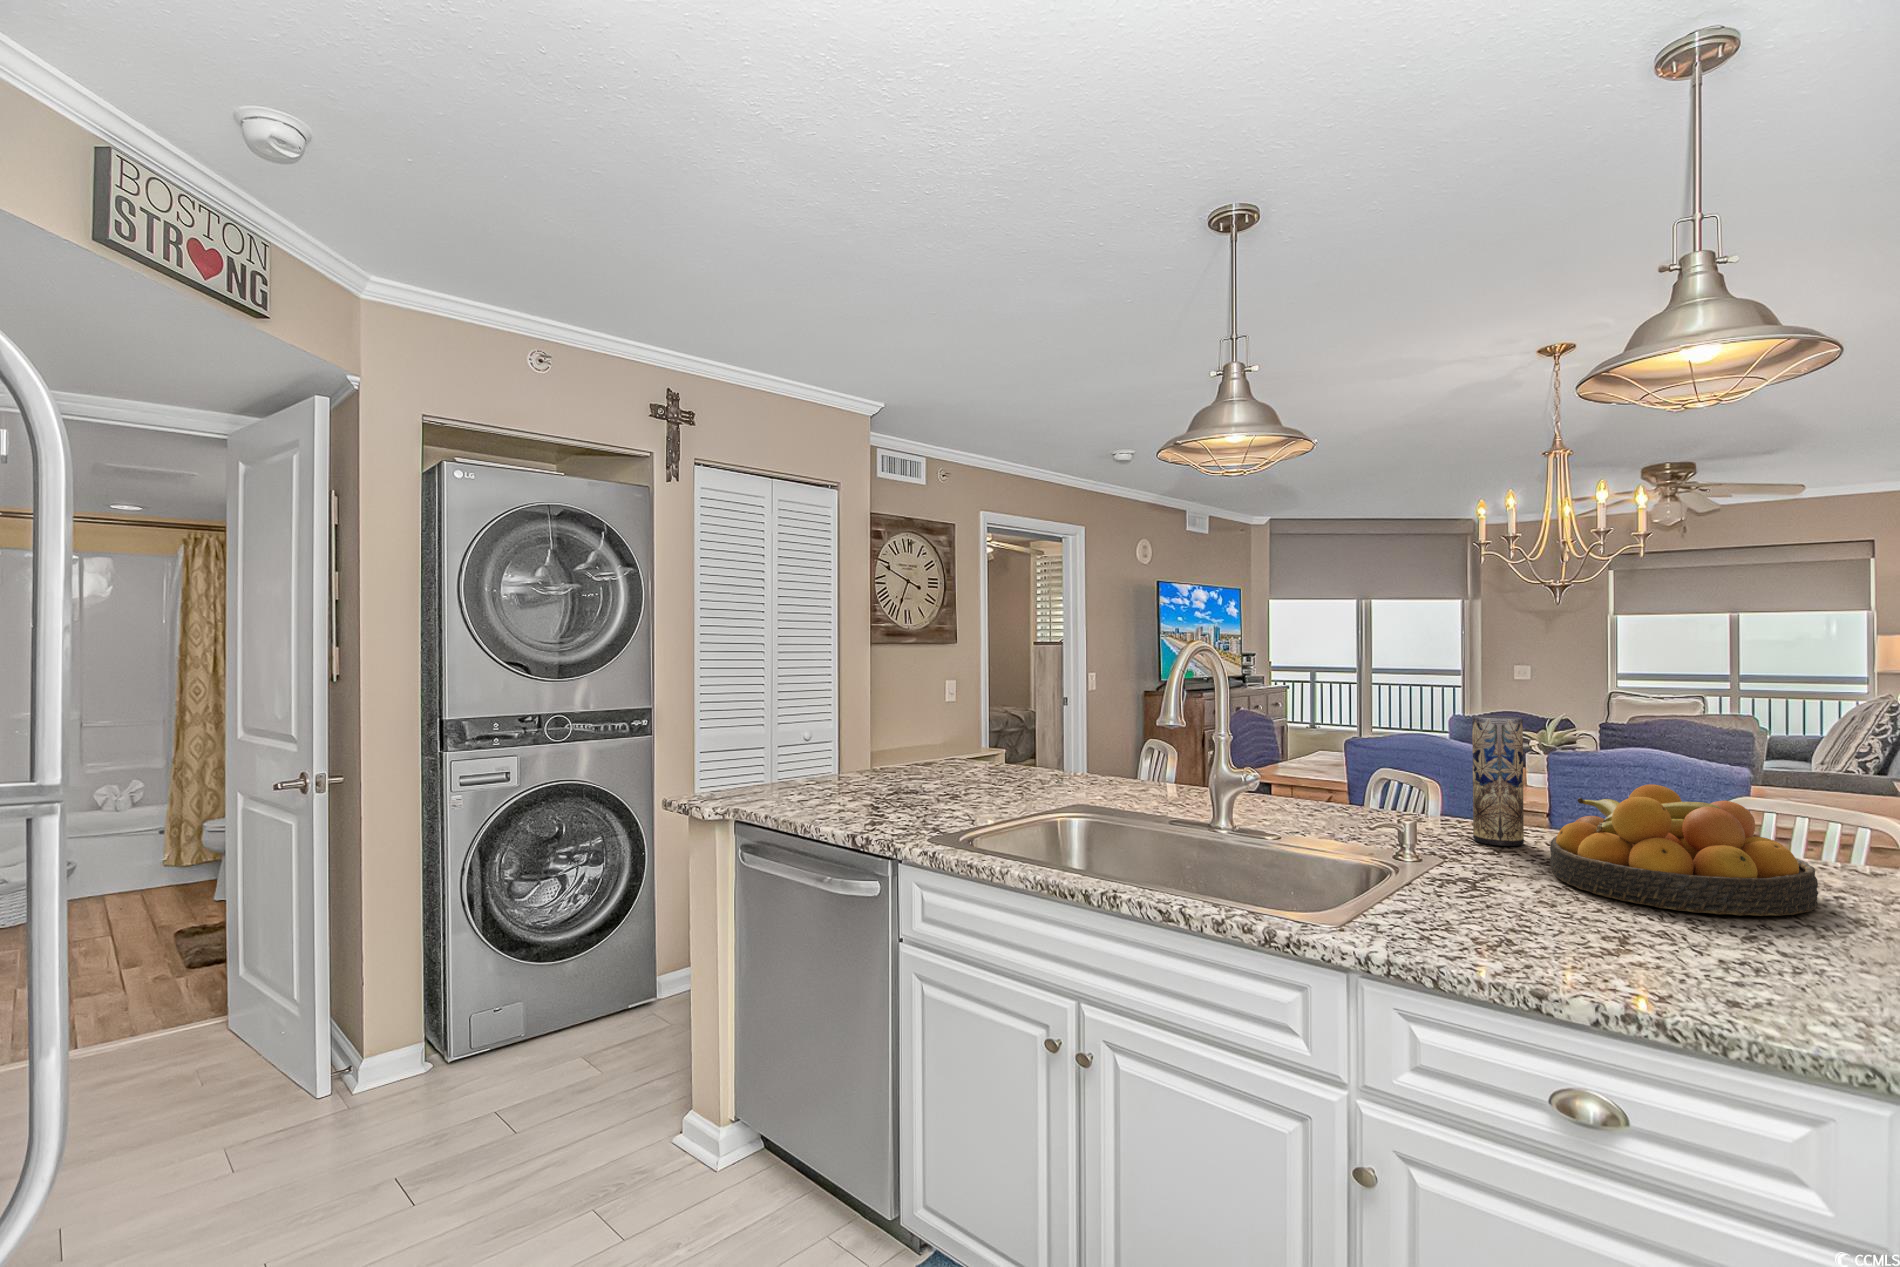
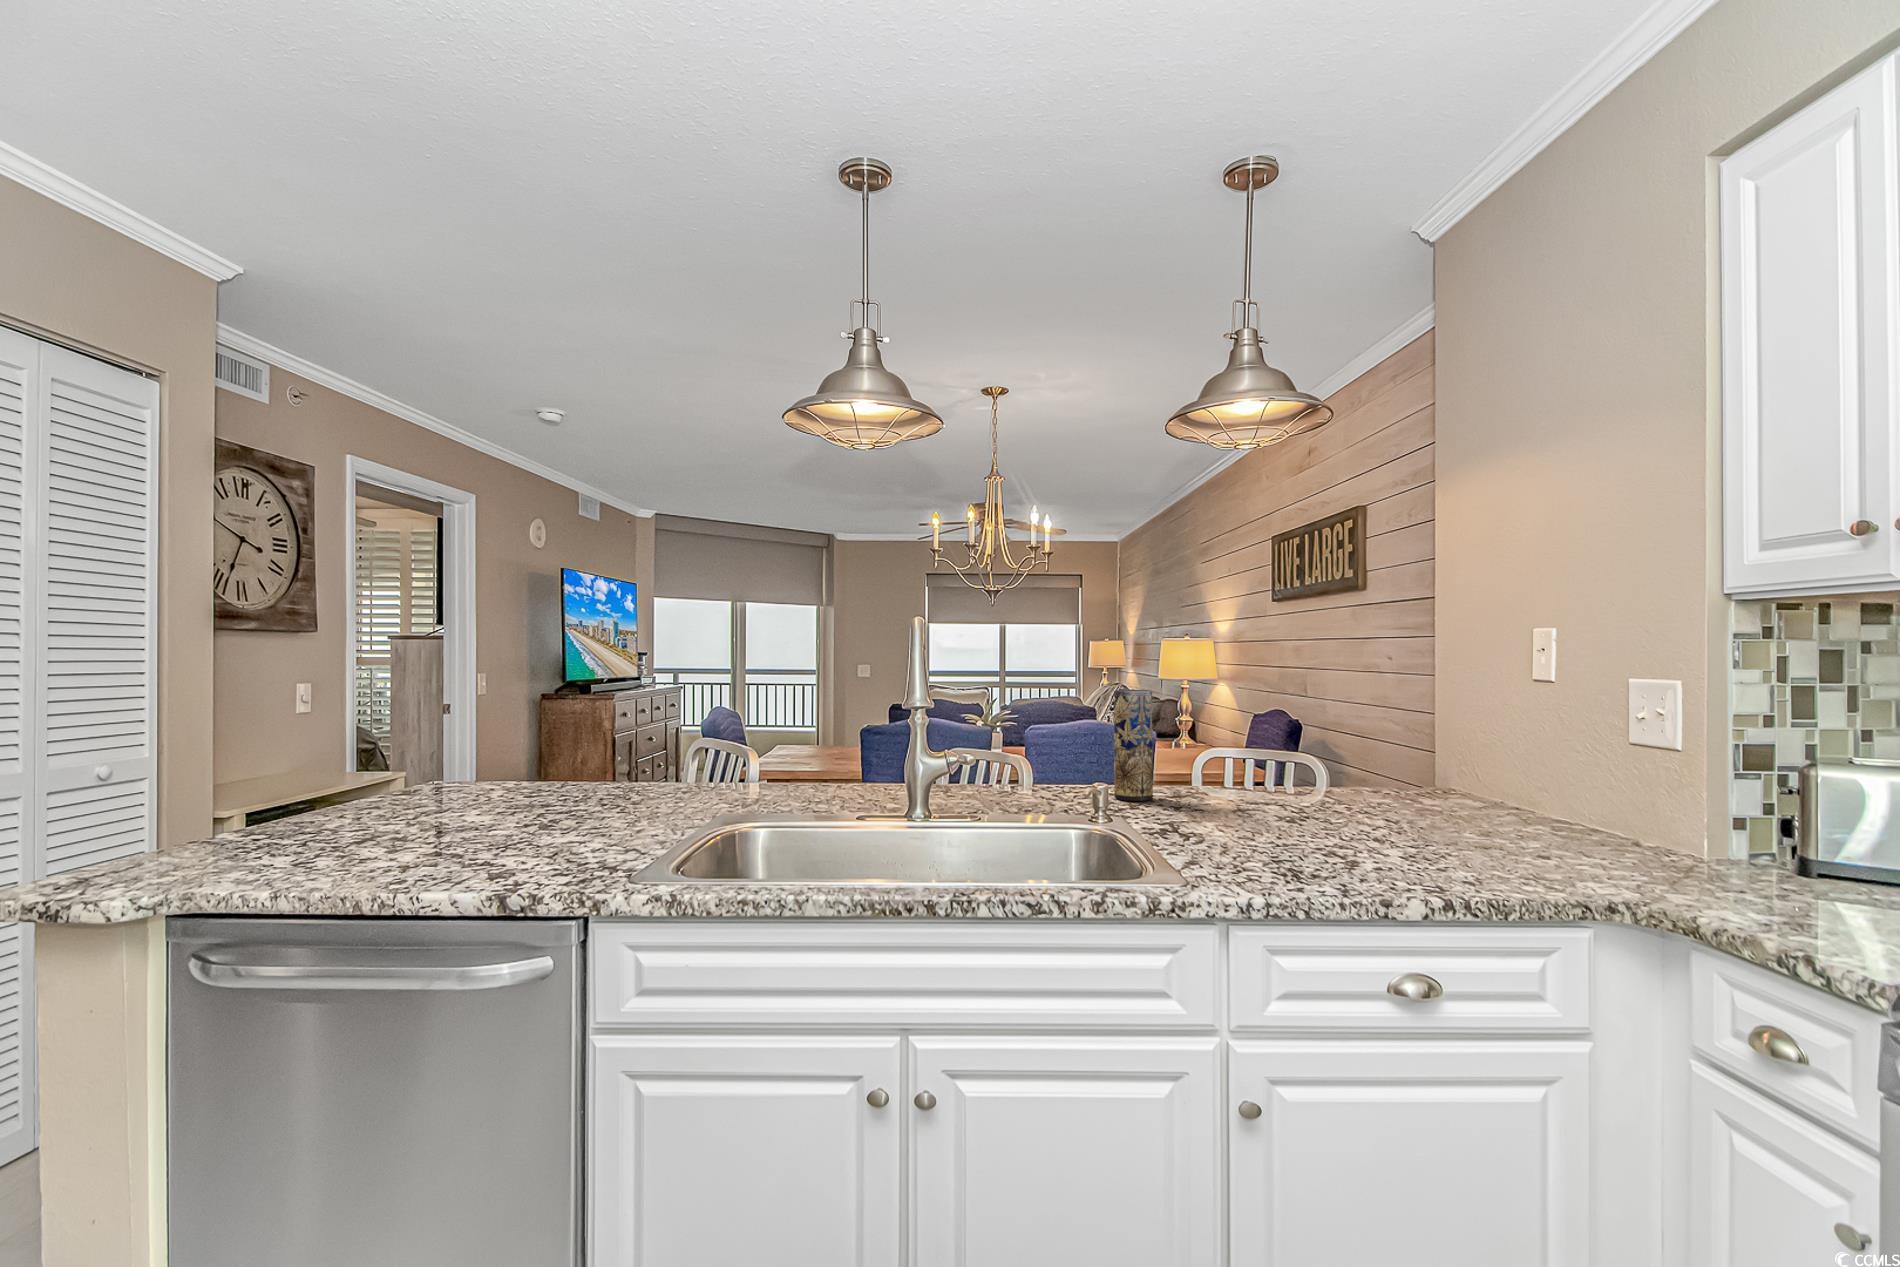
fruit bowl: present [1550,784,1818,916] -> none [1204,736,1378,829]

